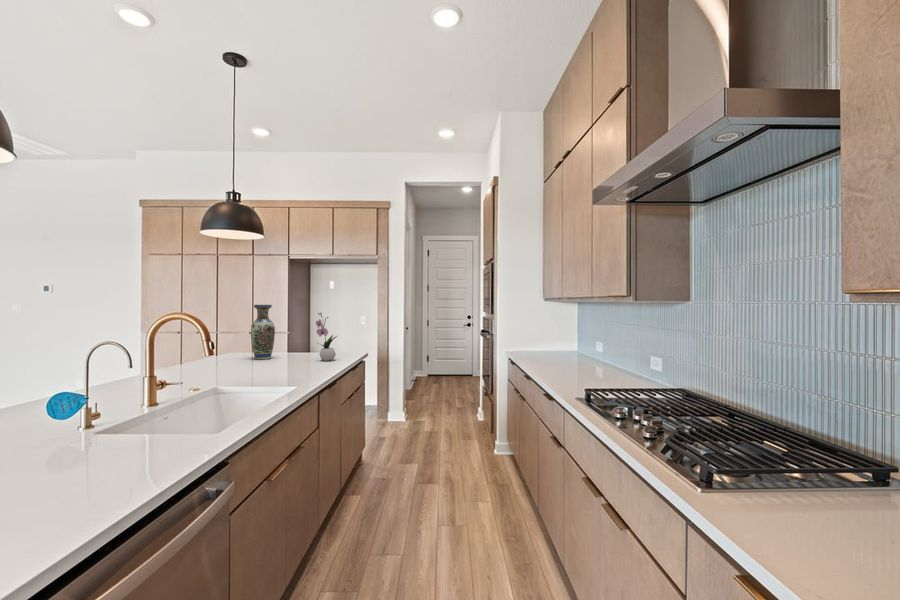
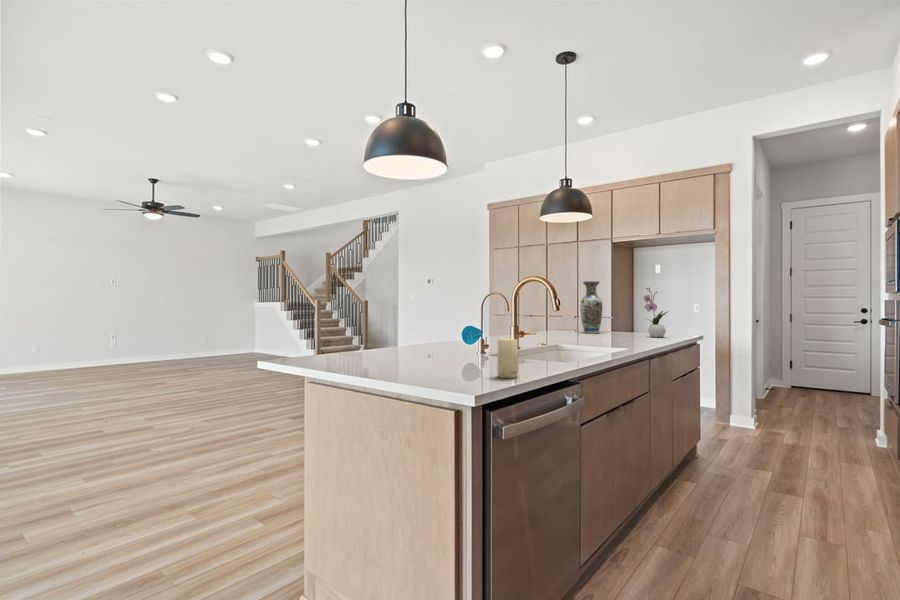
candle: none [79,441,119,508] -> present [497,339,518,378]

